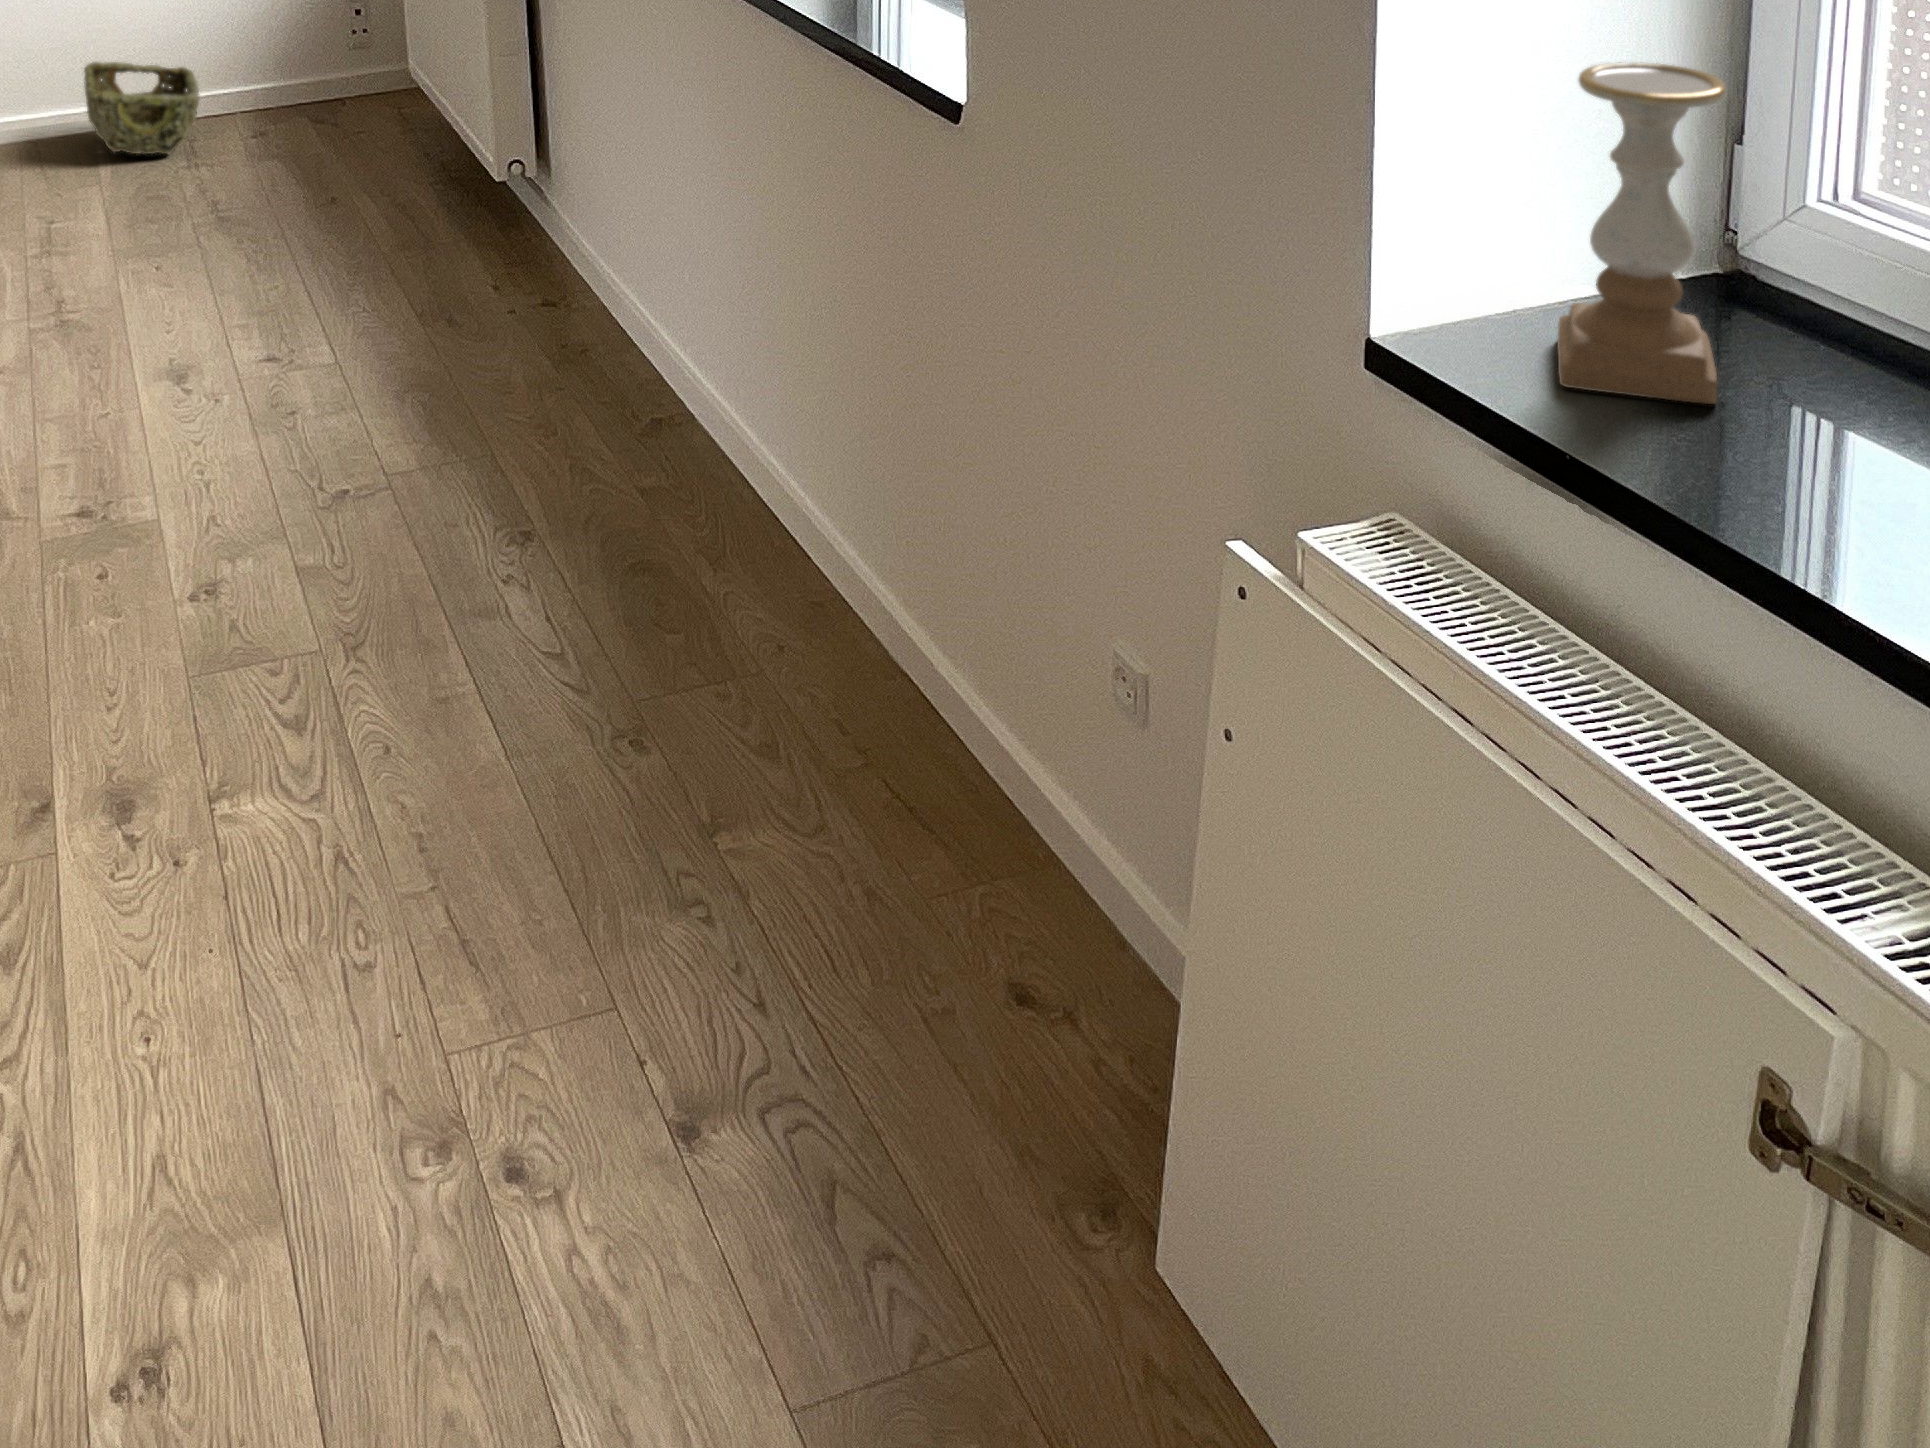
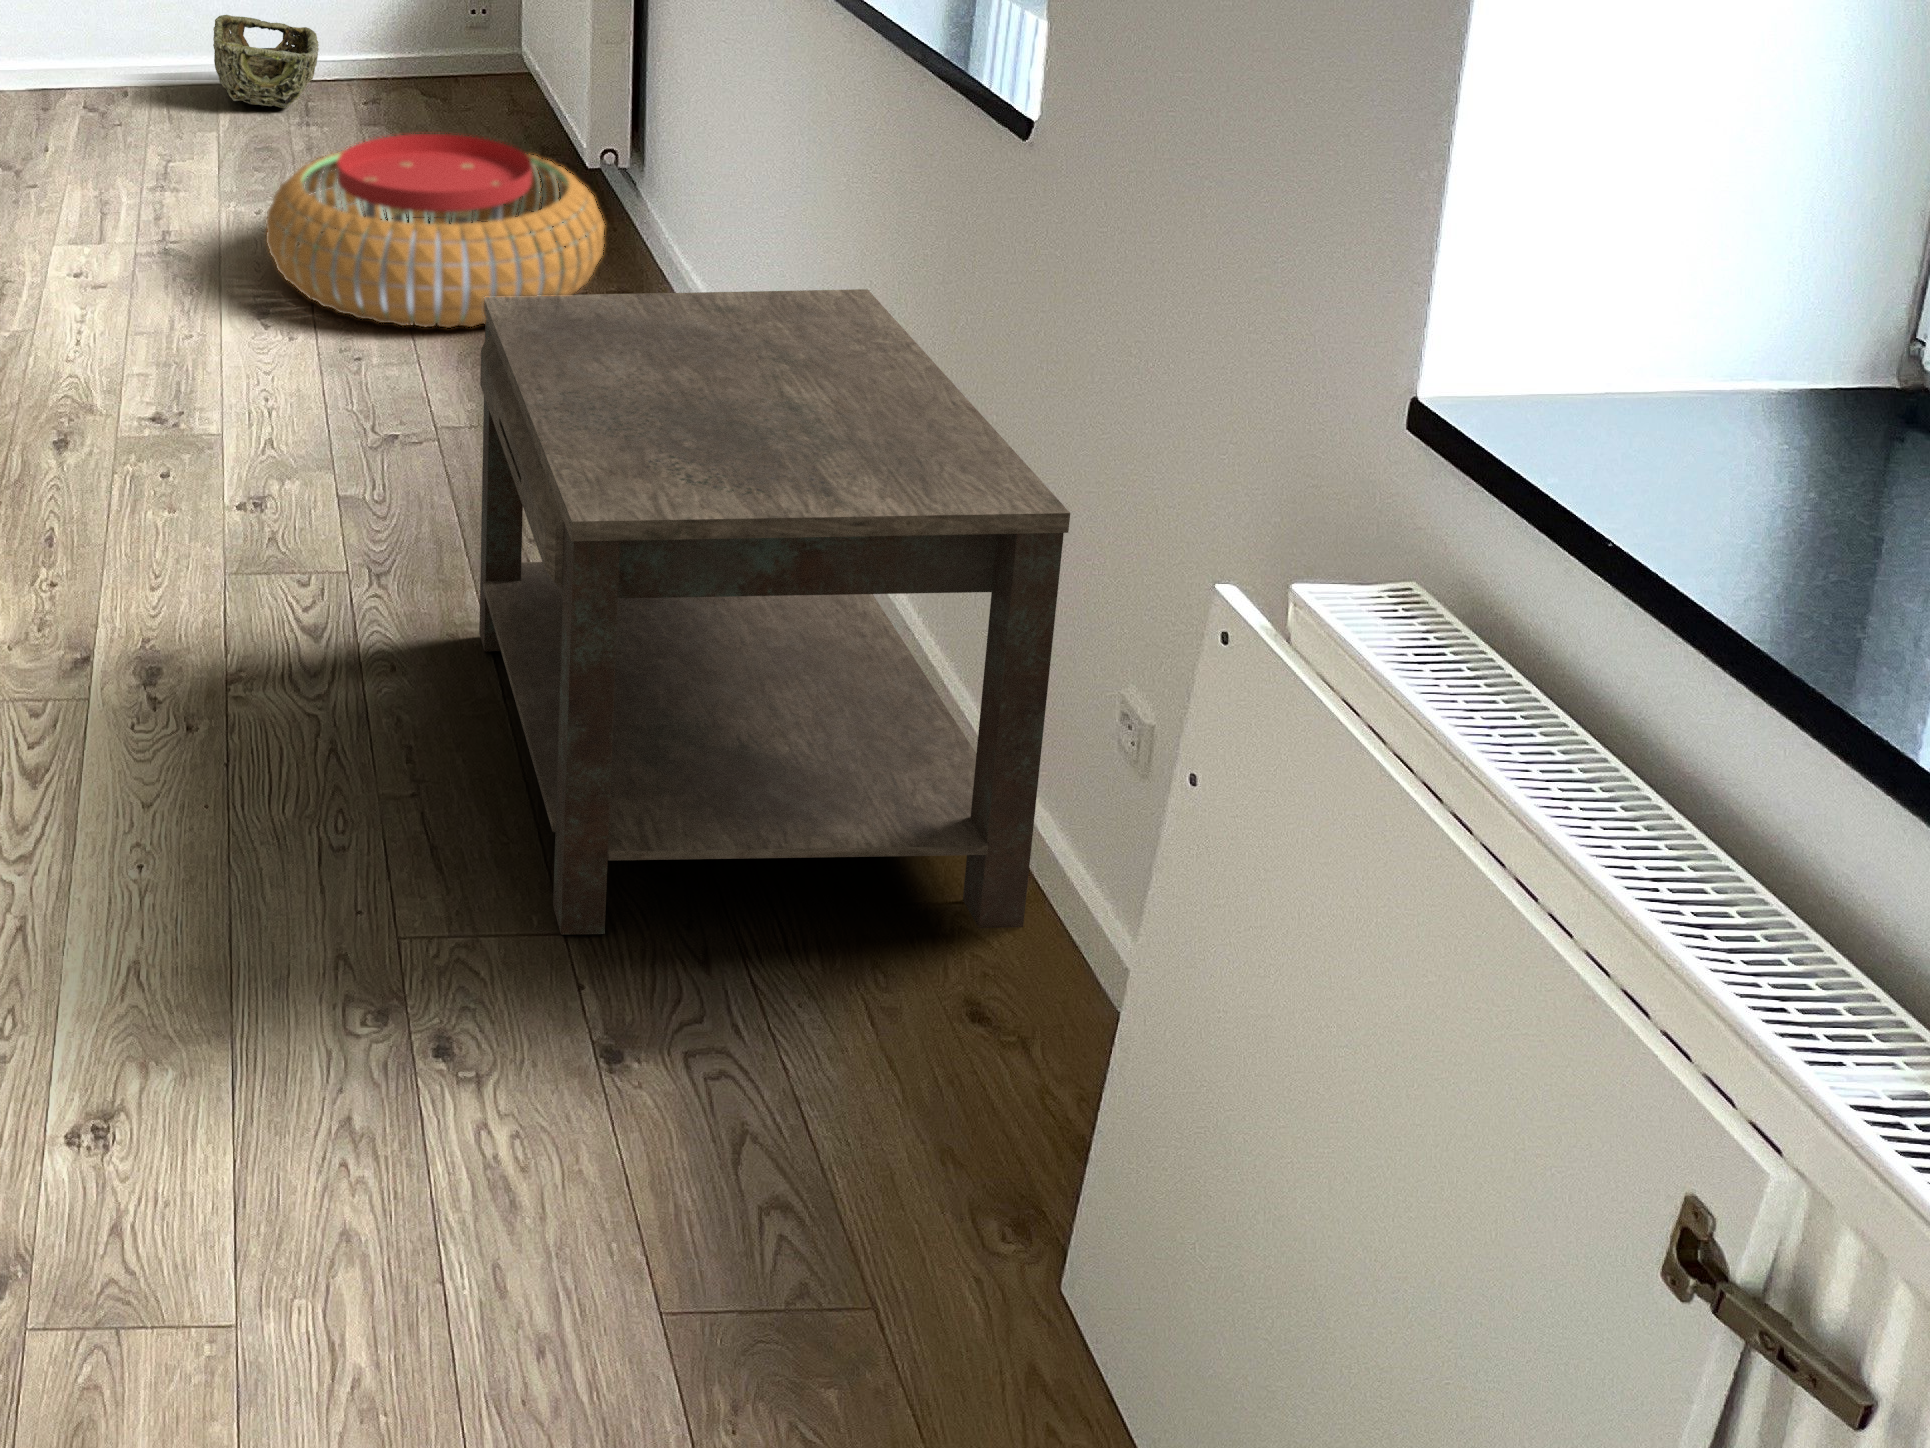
candle holder: present [1557,62,1726,404] -> none [1633,128,1896,519]
pouf: none [174,166,524,373] -> present [266,134,604,328]
side table: none [445,282,1047,1010] -> present [479,289,1070,935]

